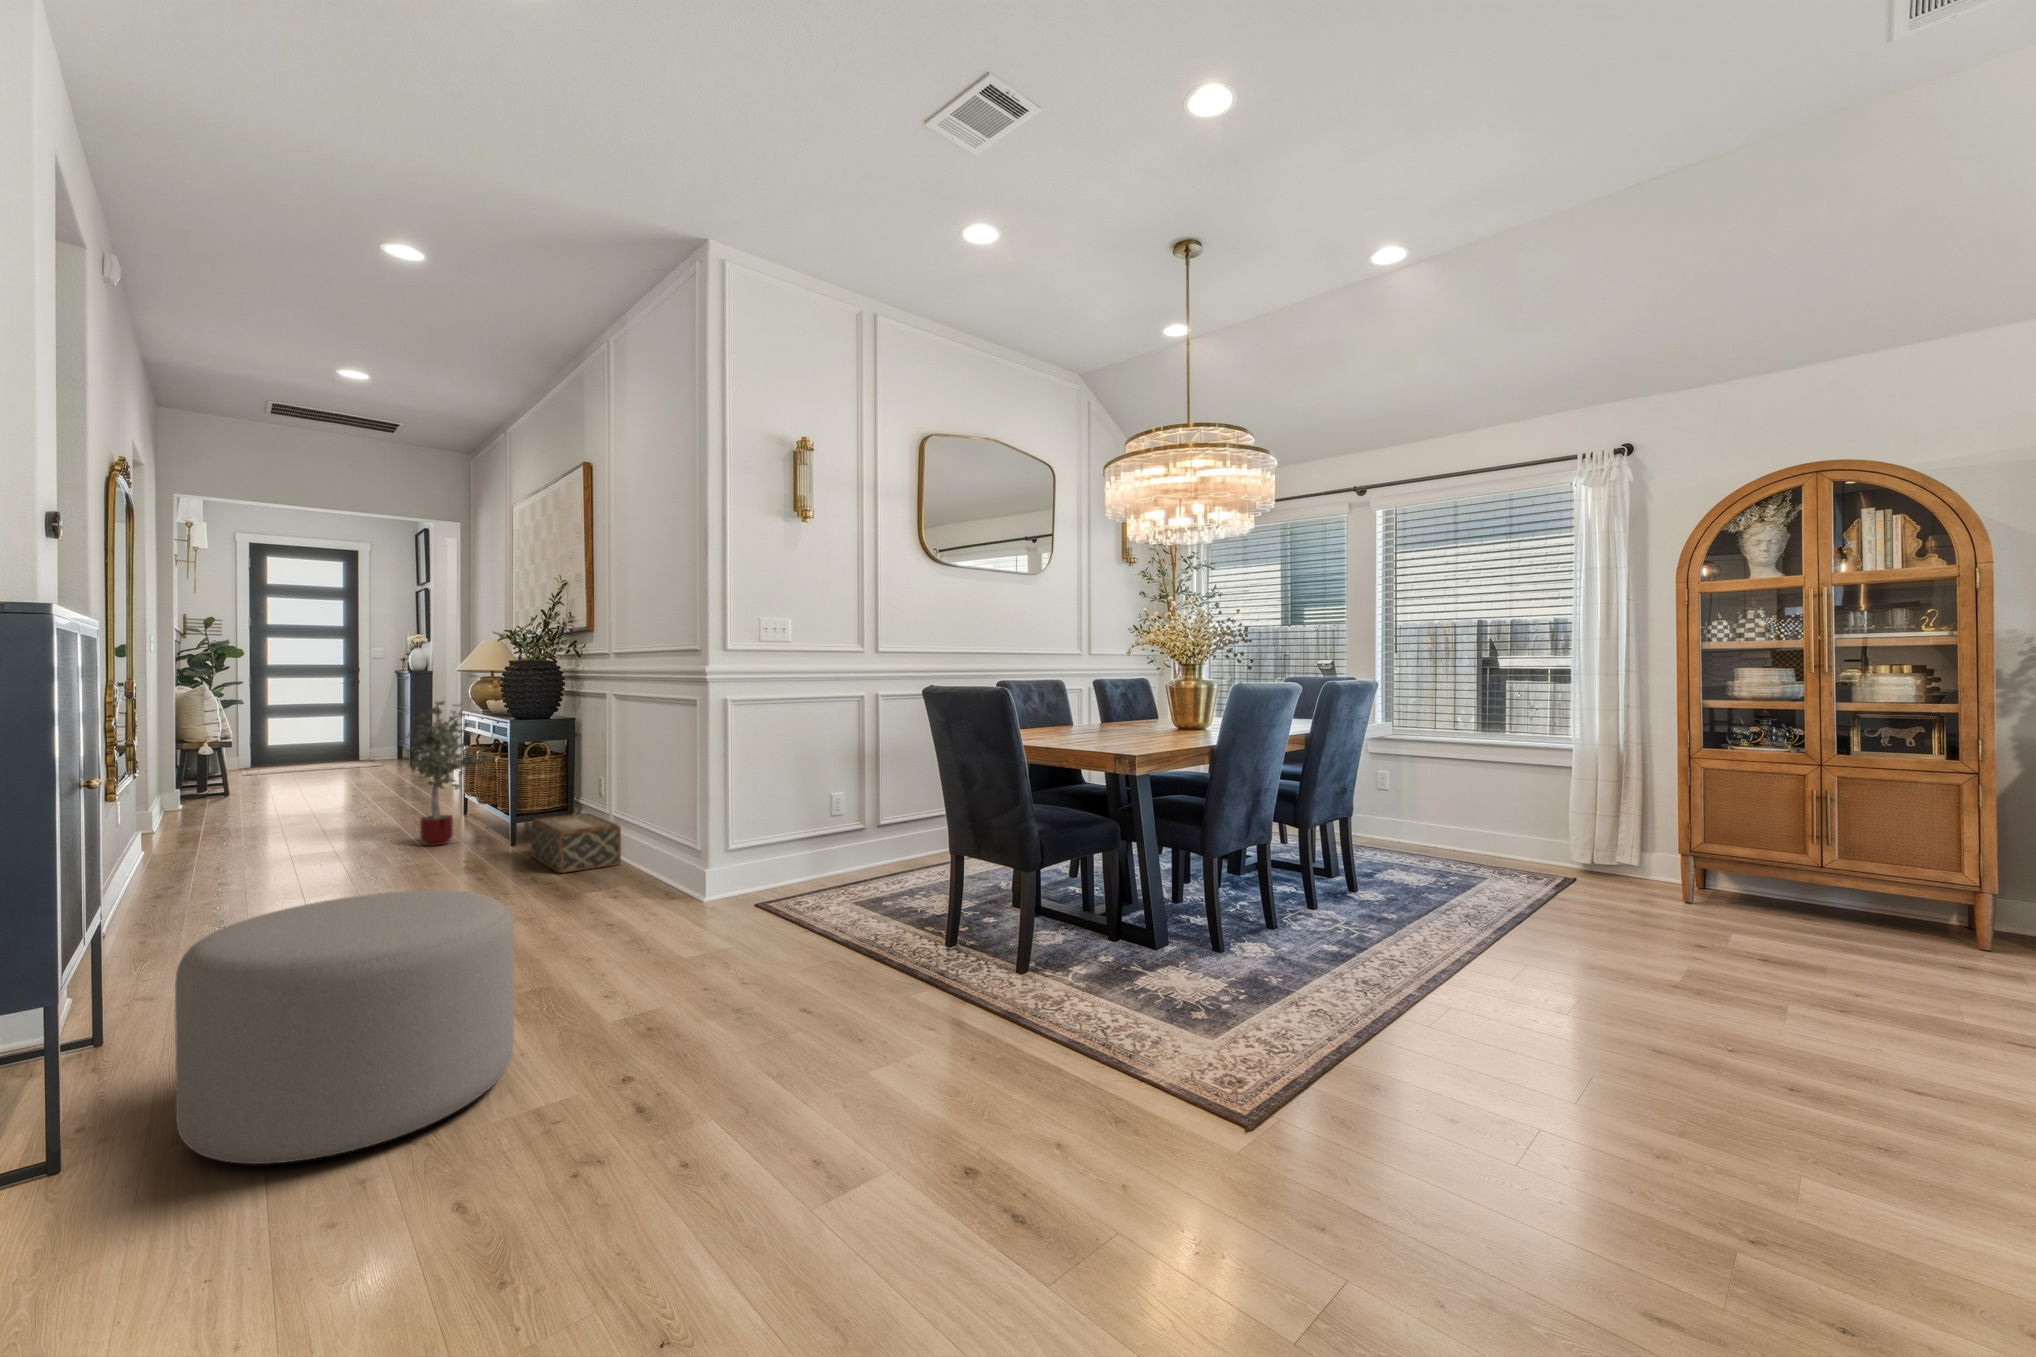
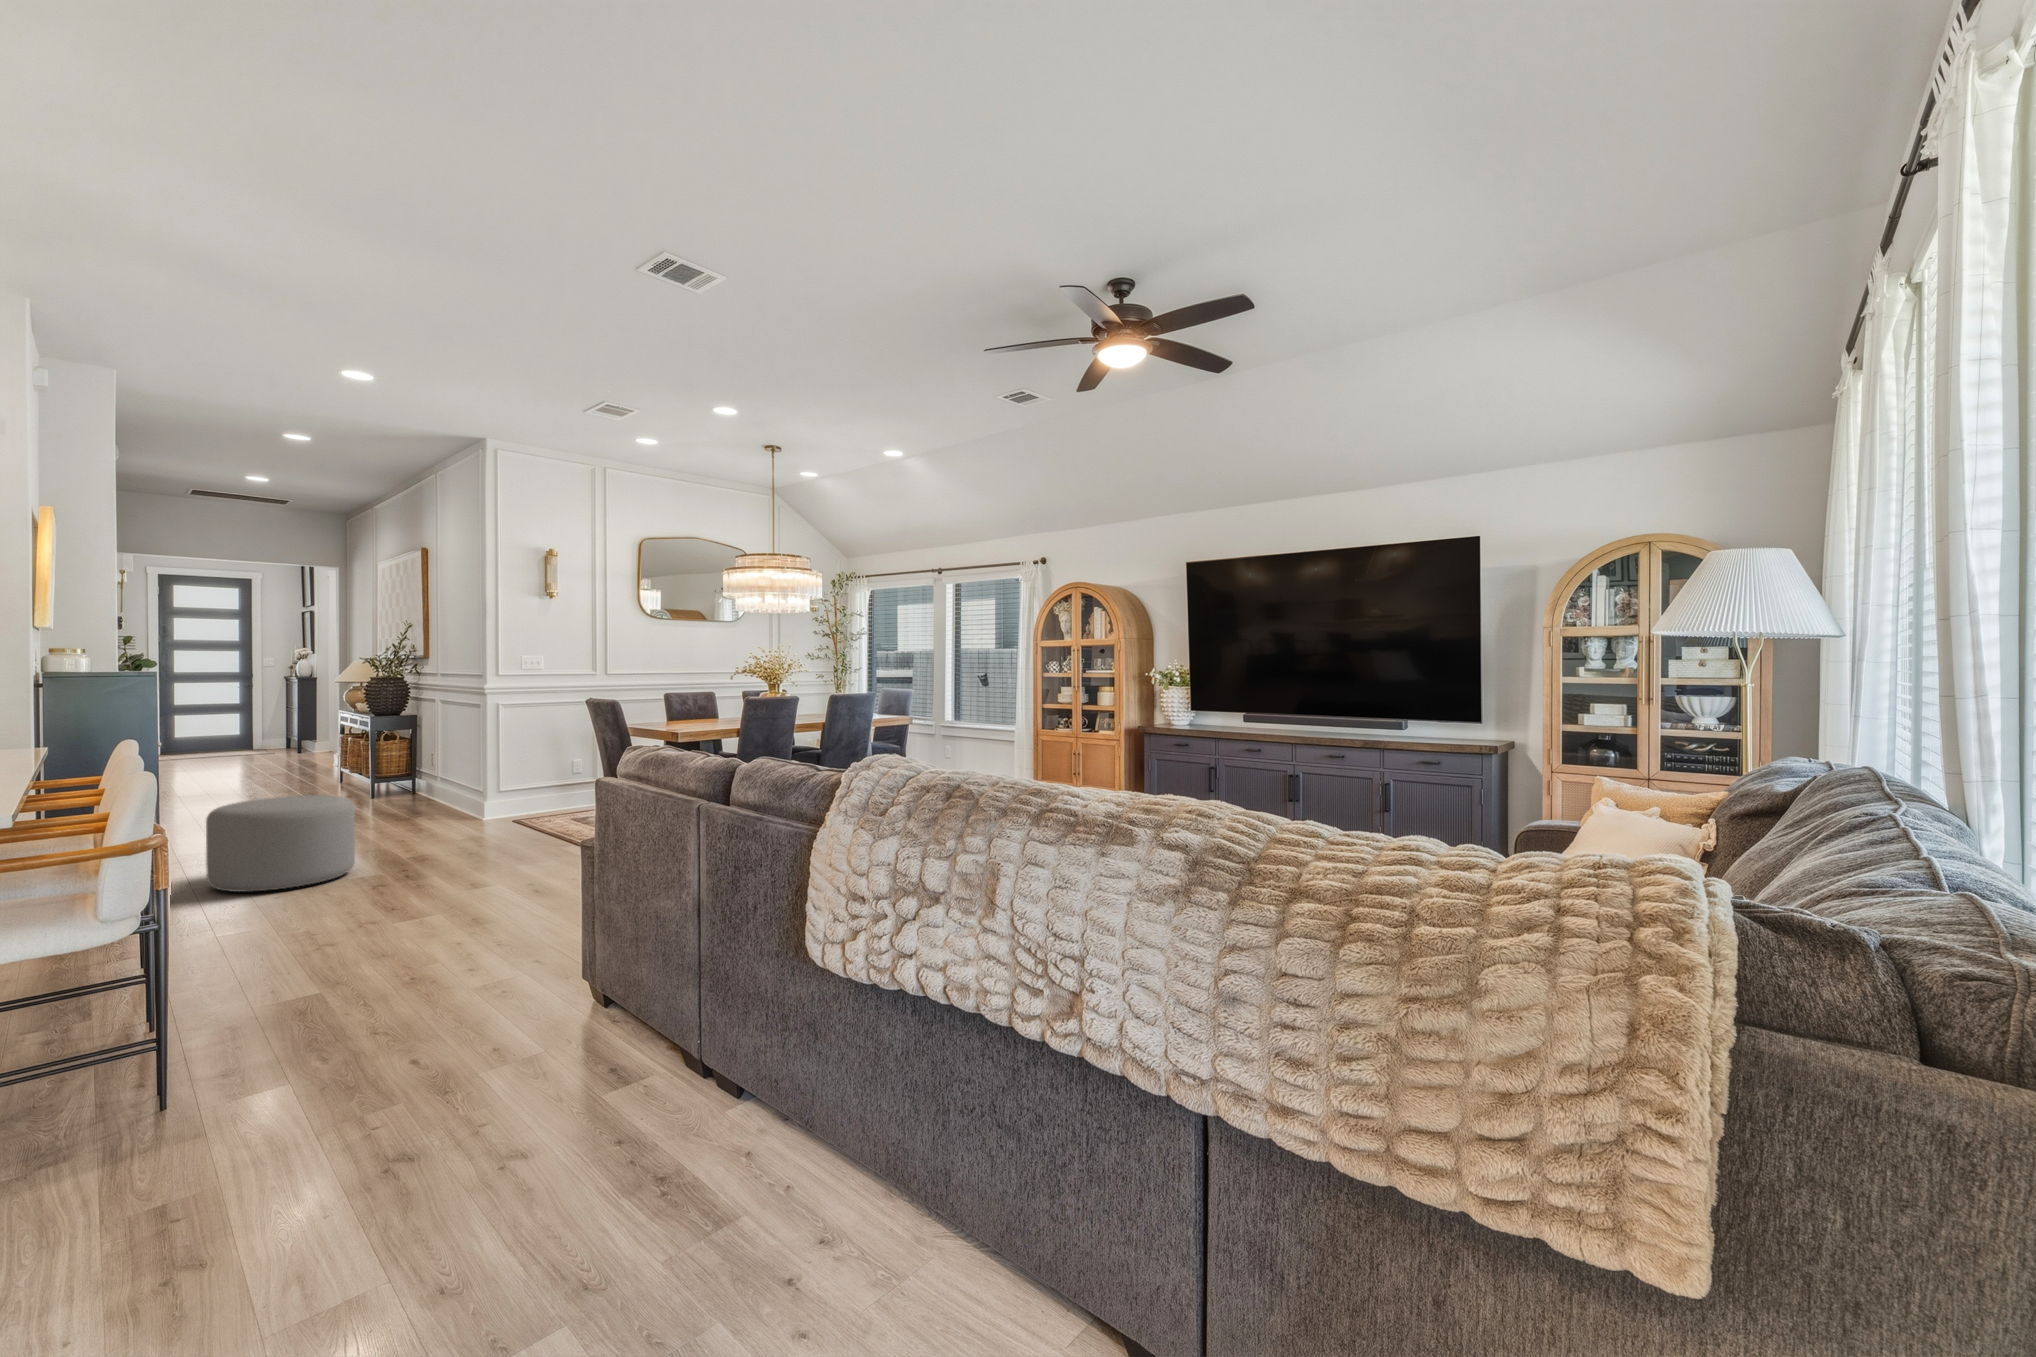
potted tree: present [406,701,493,846] -> none [295,704,361,799]
woven basket: present [531,813,621,873] -> none [383,776,441,810]

